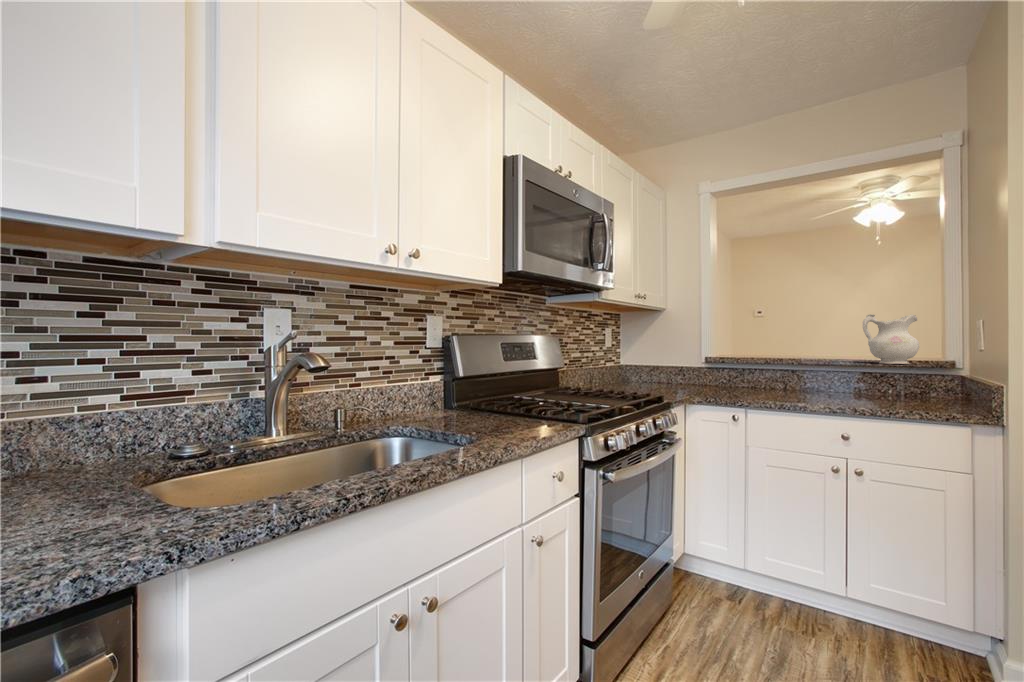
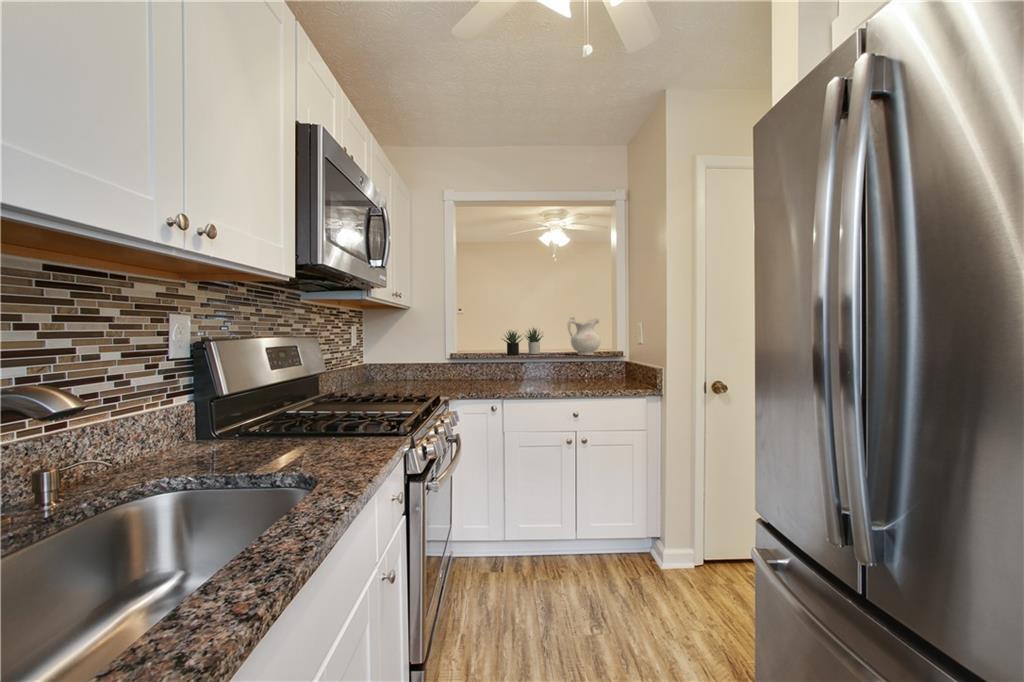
succulent plant: none [766,326,834,361] -> present [503,328,543,355]

